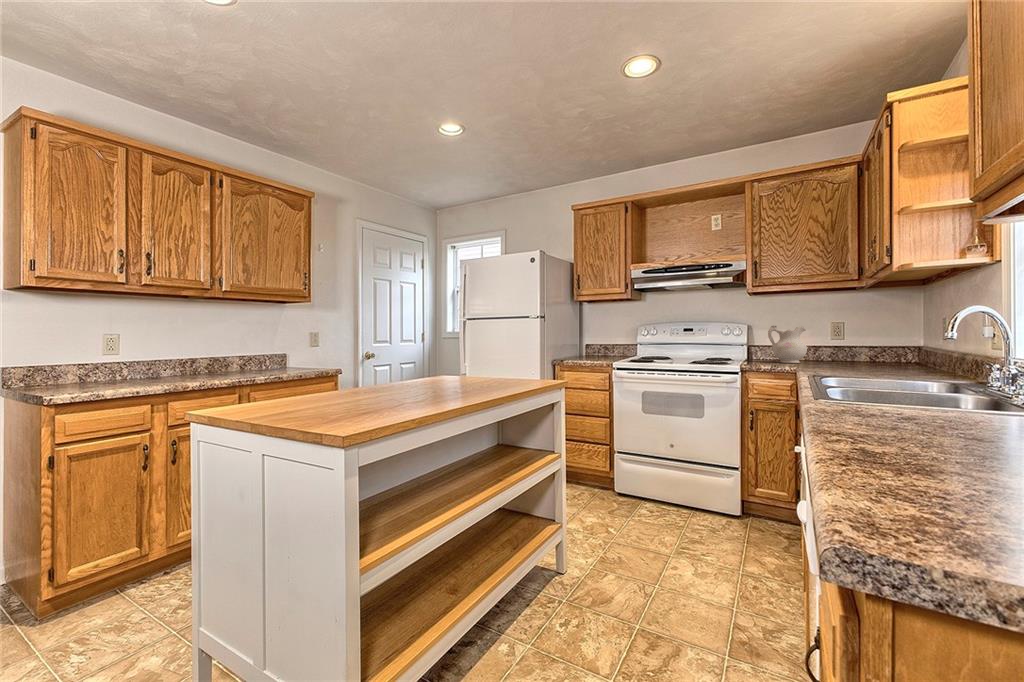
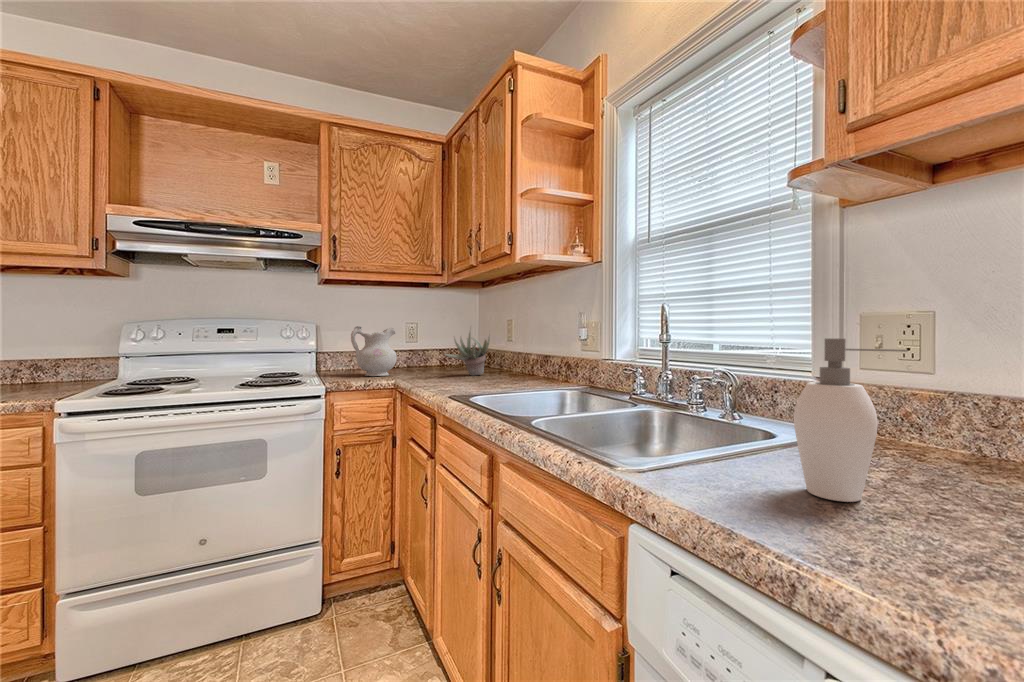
succulent plant: none [844,322,896,366] -> present [444,327,490,376]
soap dispenser: none [916,328,970,419] -> present [794,338,908,502]

